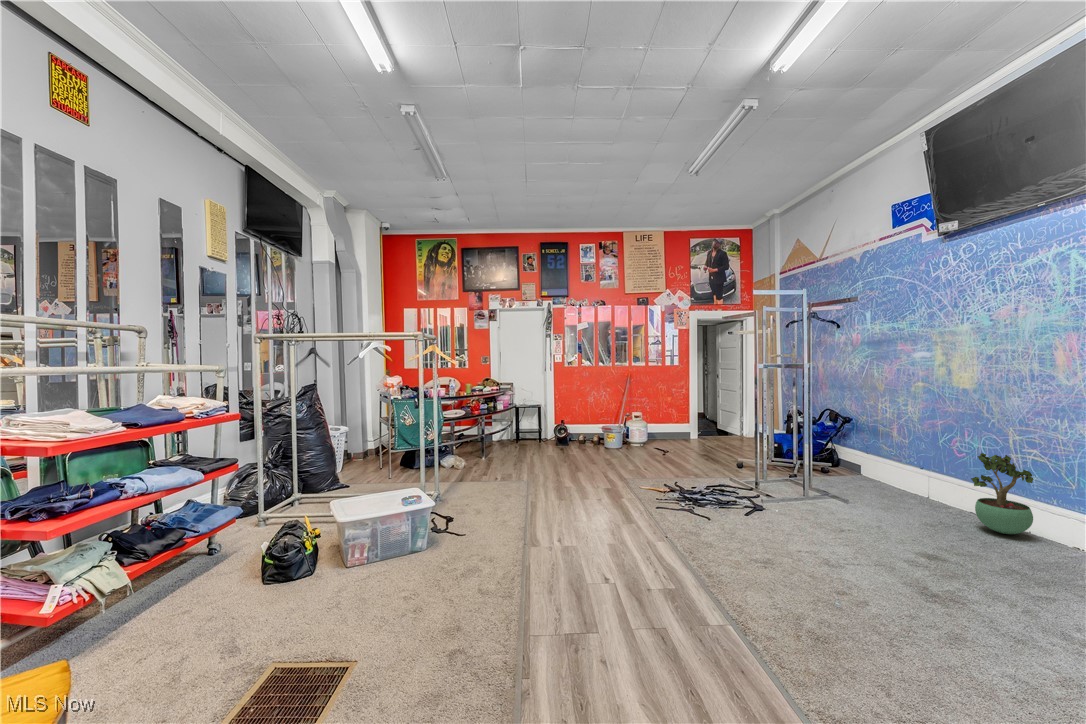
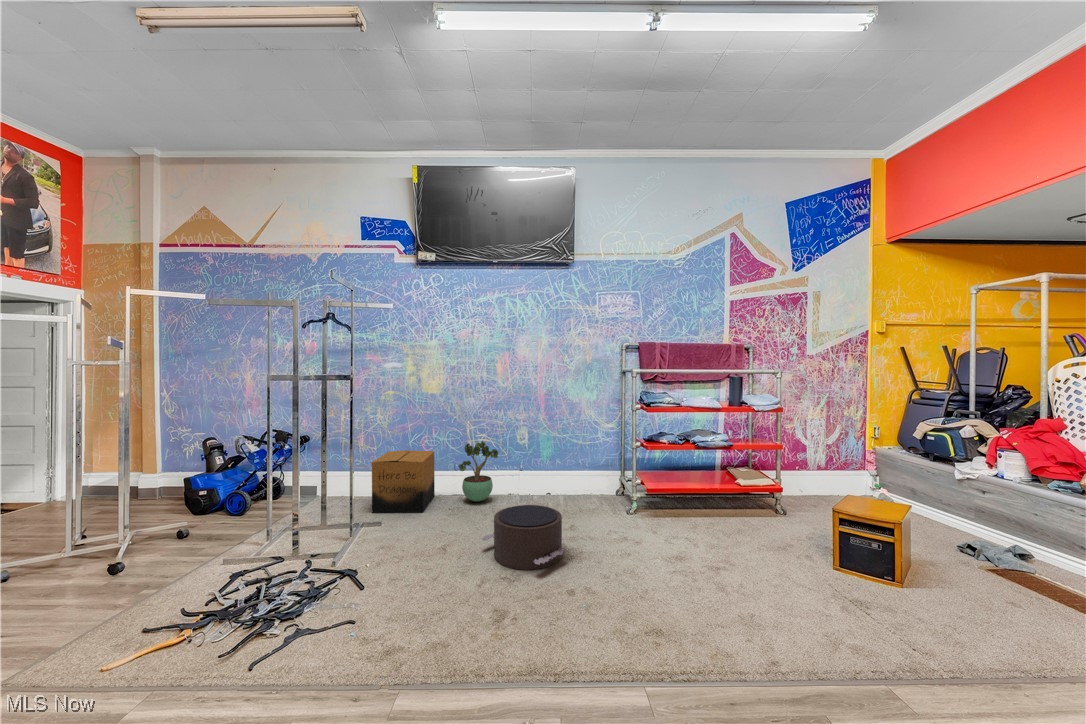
cardboard box: none [865,446,961,512] -> present [372,450,435,513]
pouf: none [859,515,964,595] -> present [482,505,566,570]

